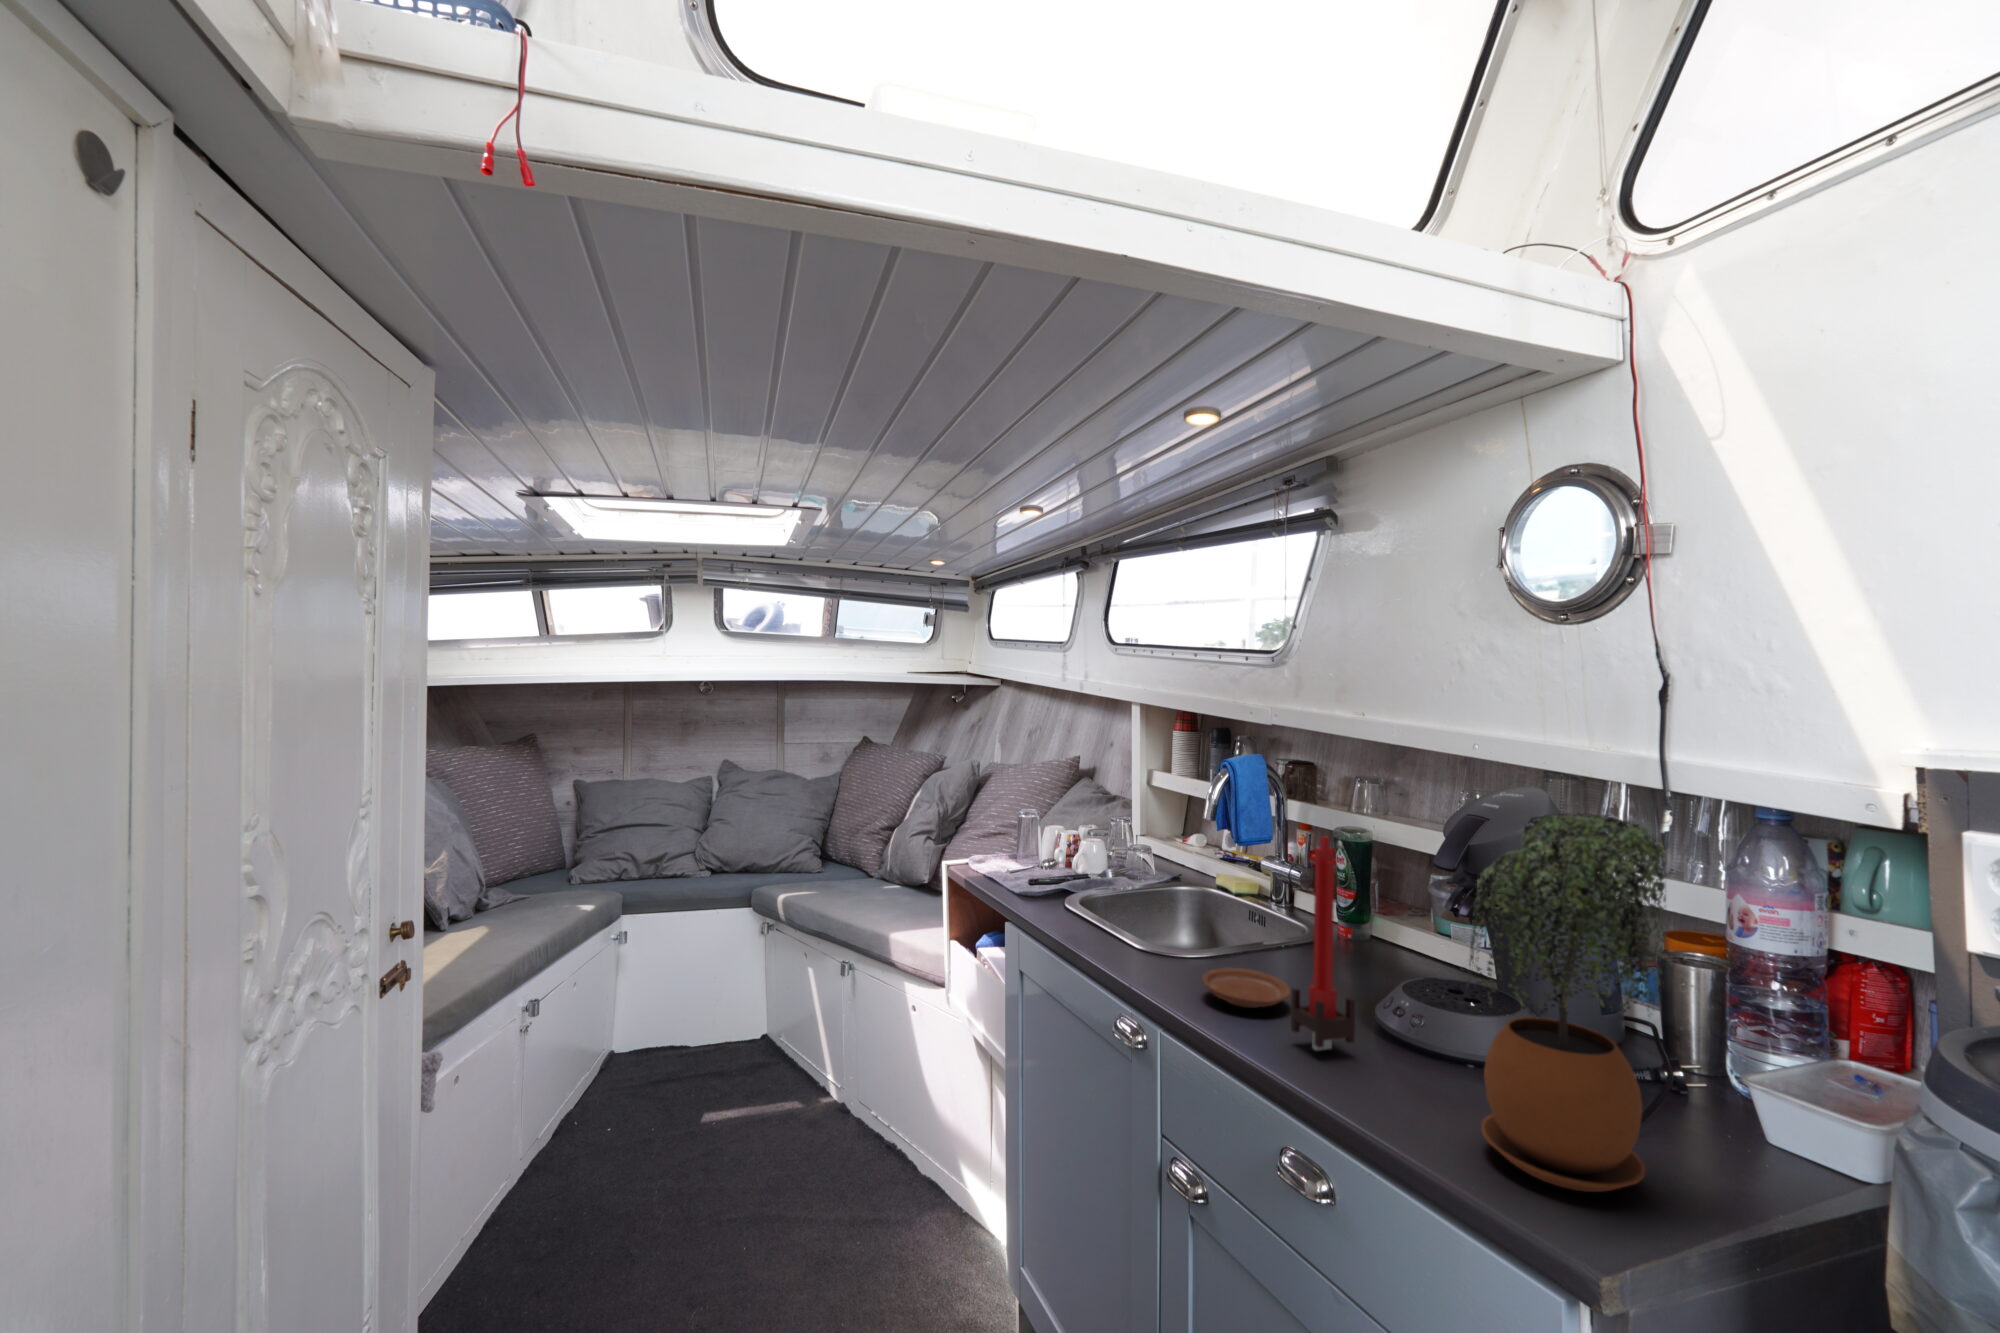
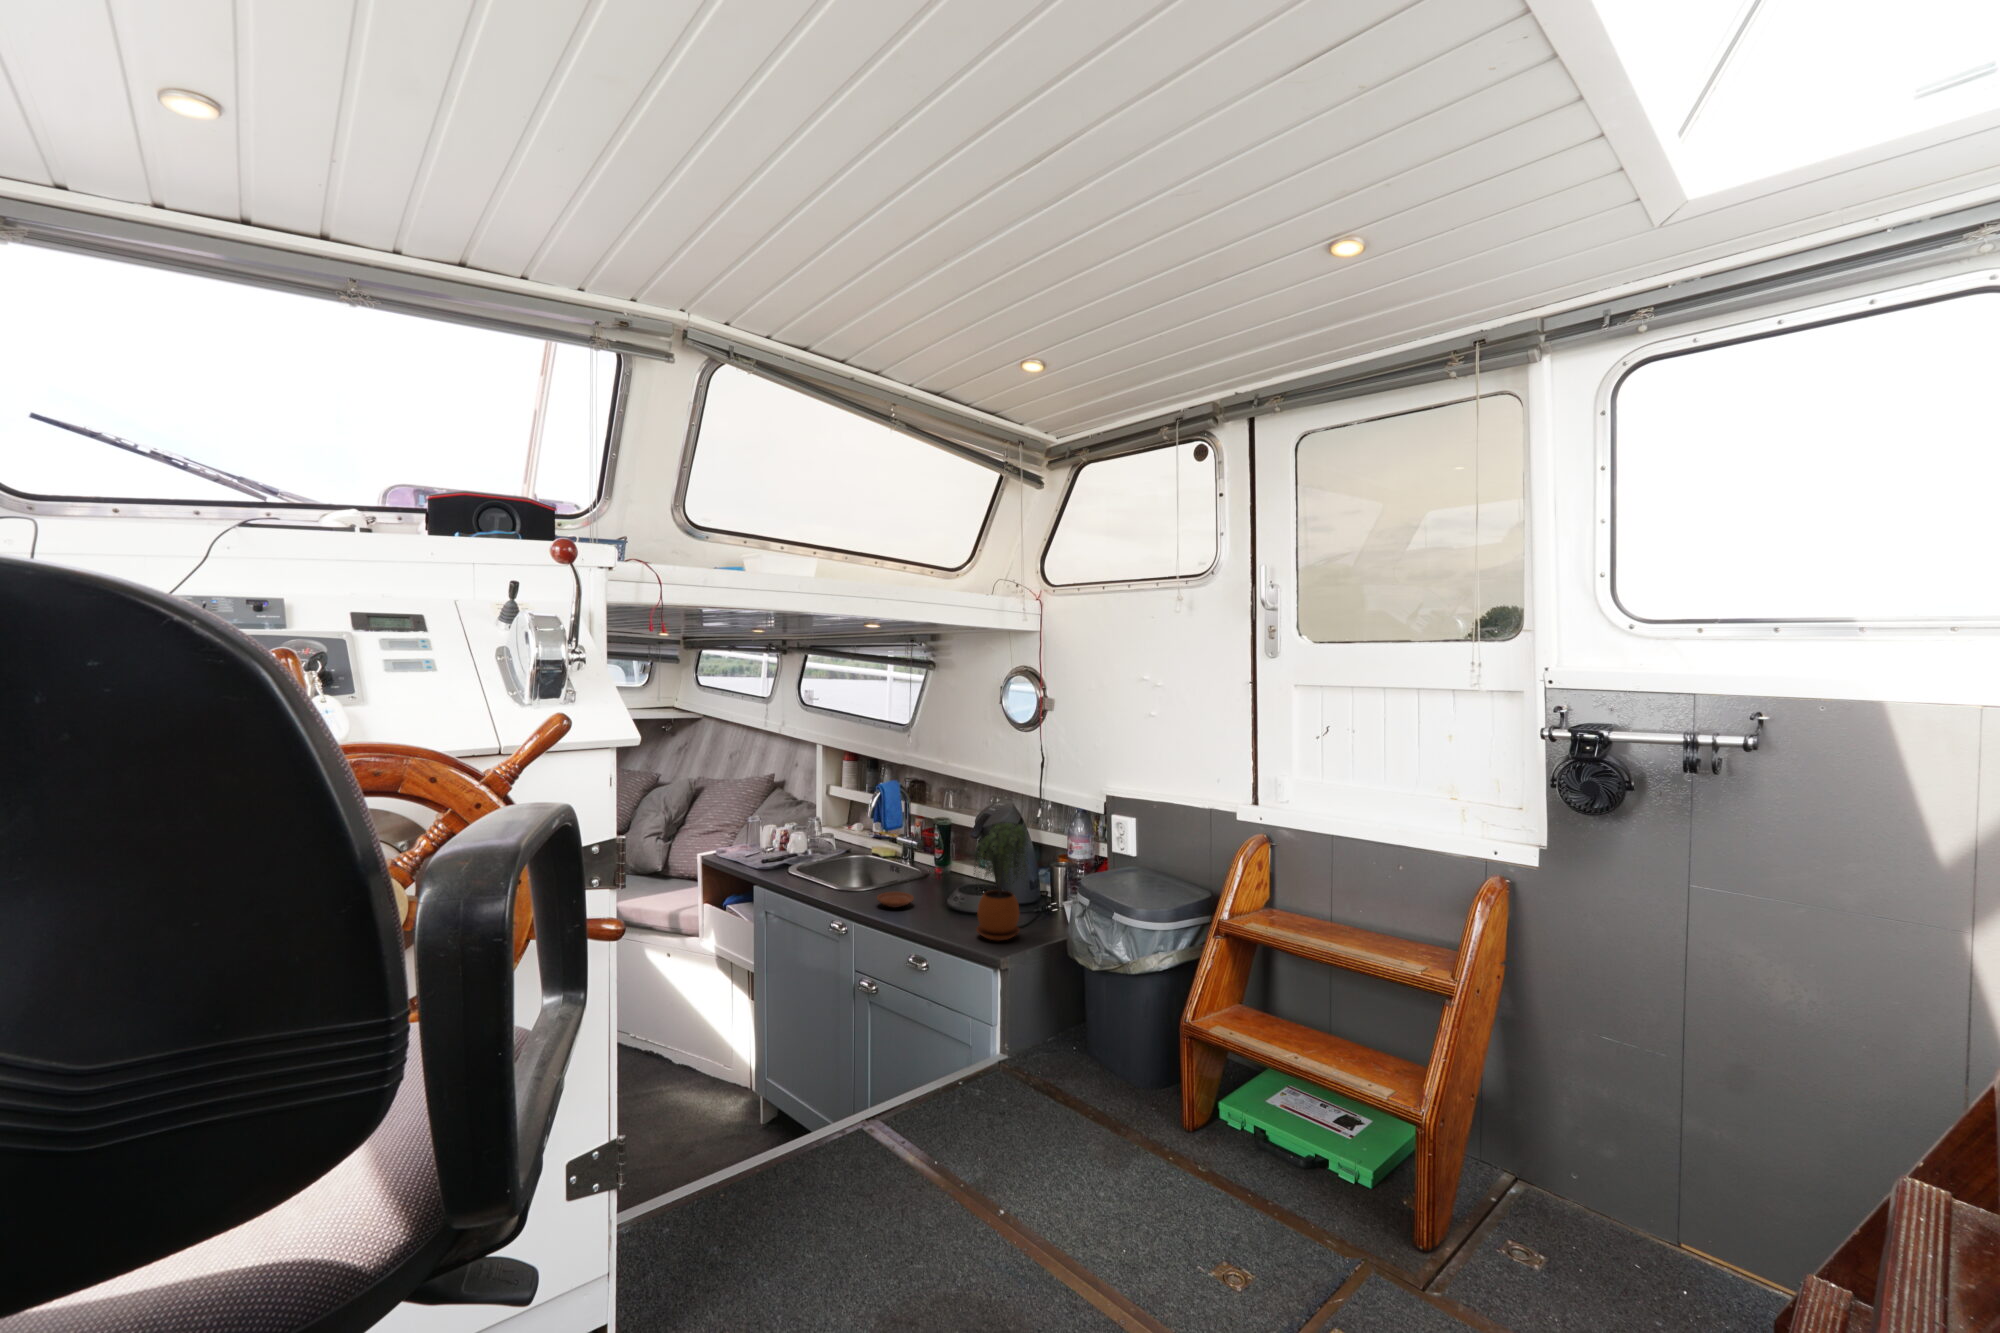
candle: present [1291,836,1355,1051] -> none [915,832,939,918]

